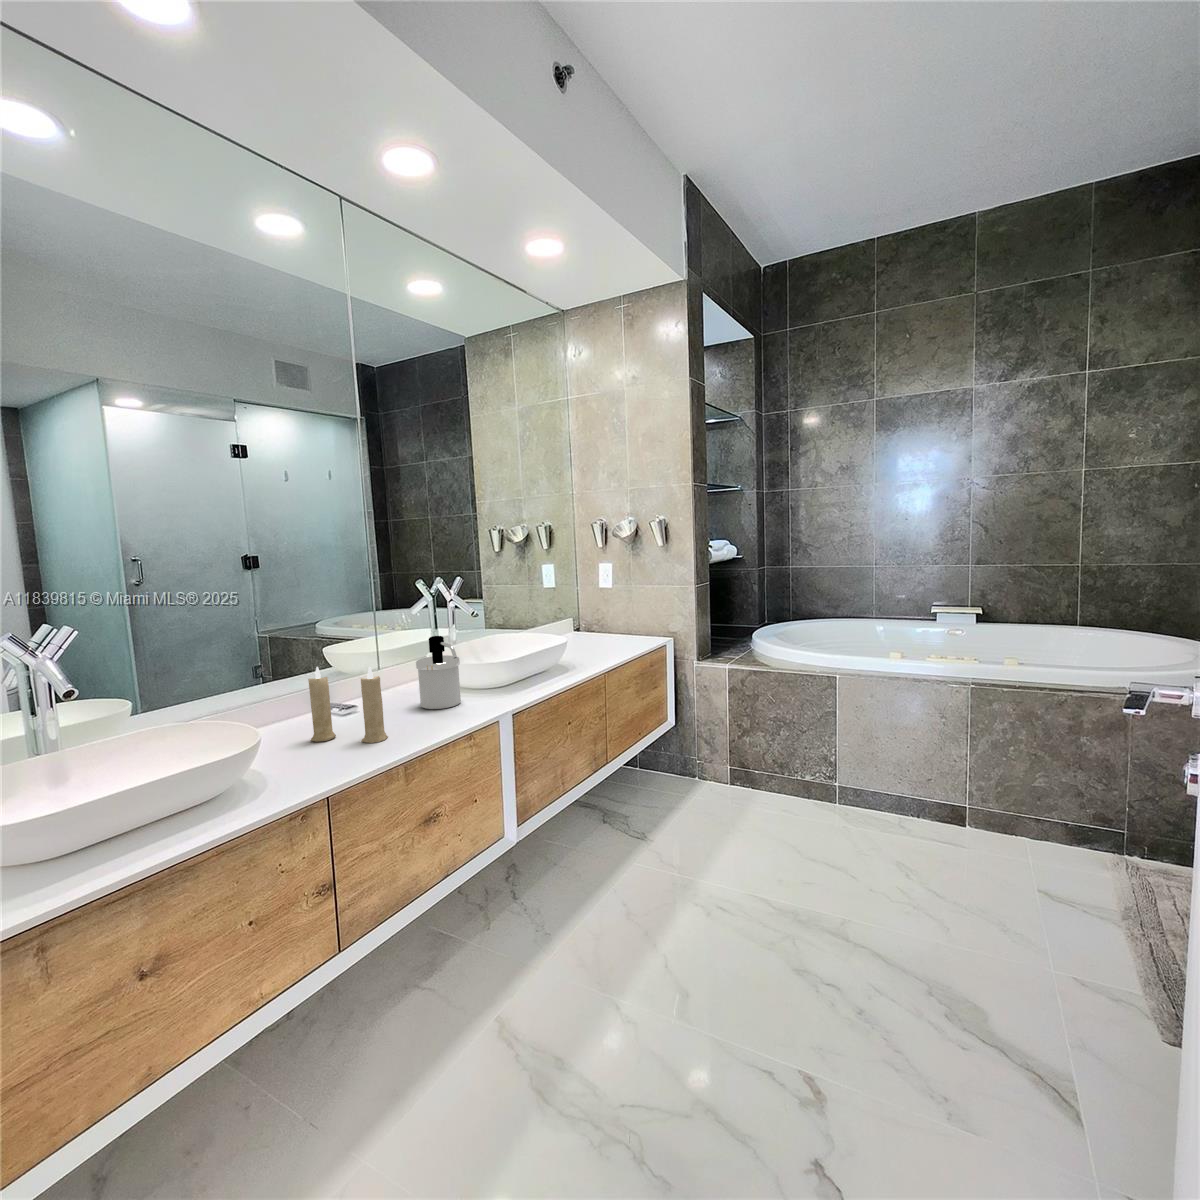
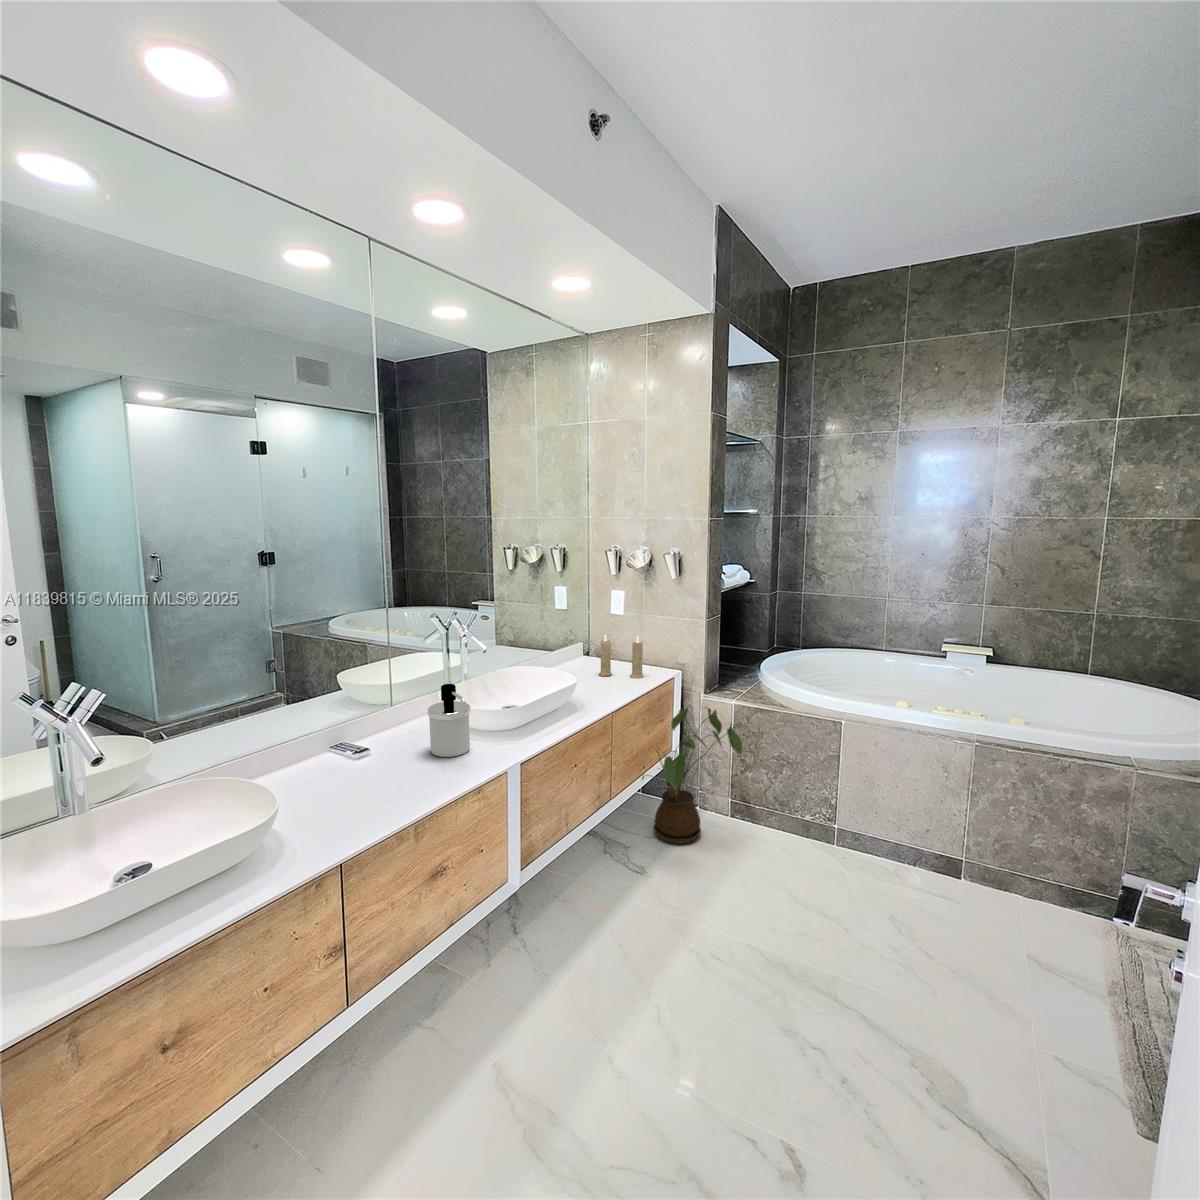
candle: present [308,667,388,743] -> present [599,635,644,678]
house plant: none [629,674,738,812] -> present [641,708,742,843]

